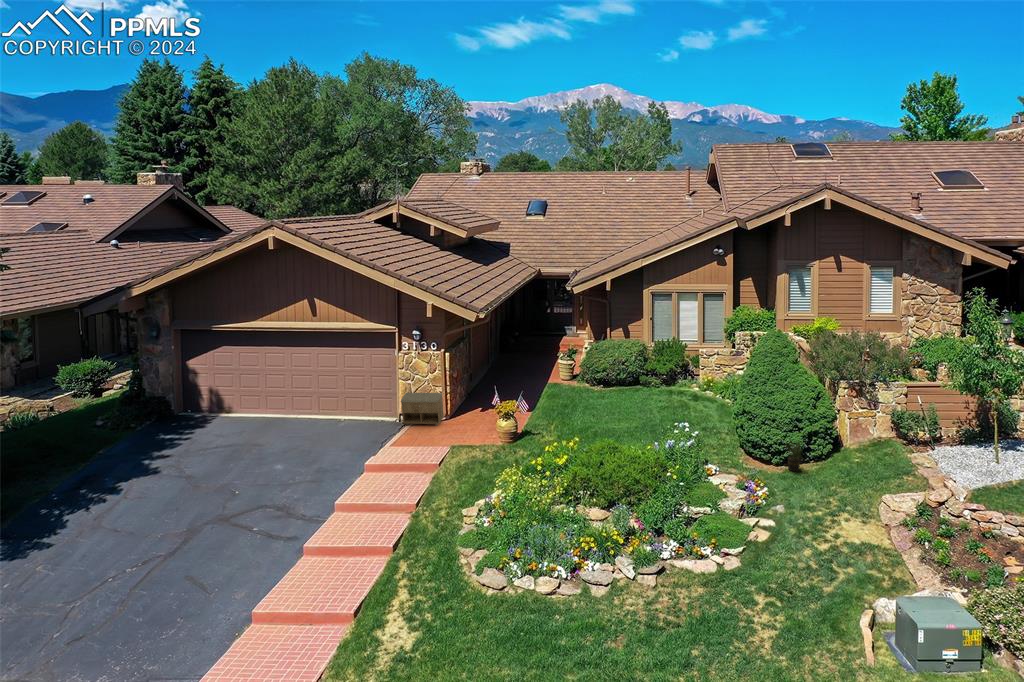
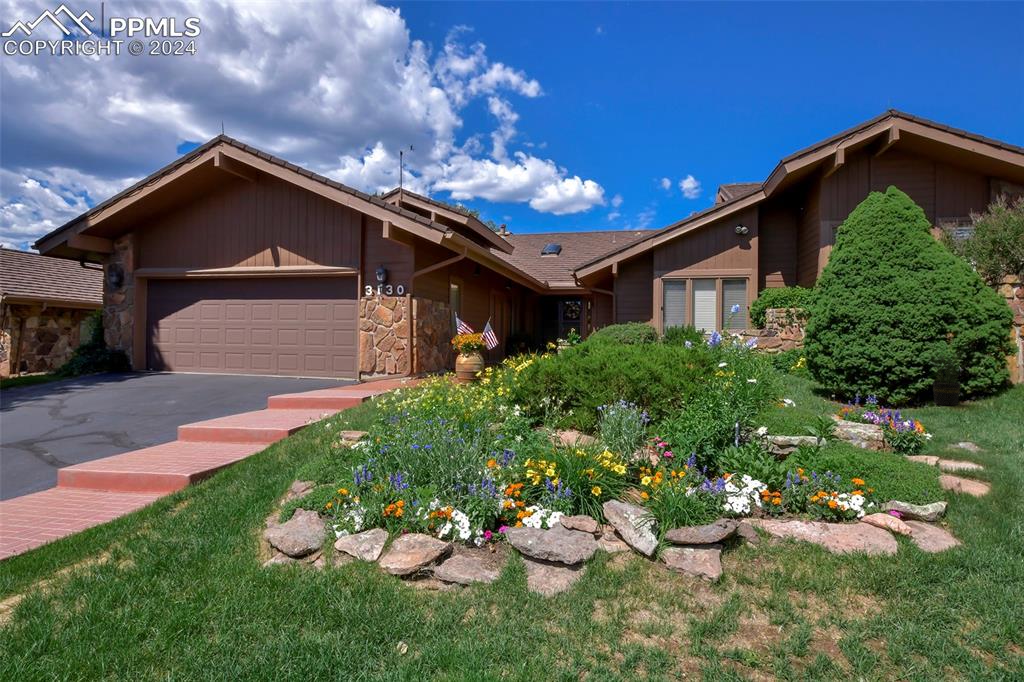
storage bench: present [401,393,443,426] -> none [352,342,408,380]

